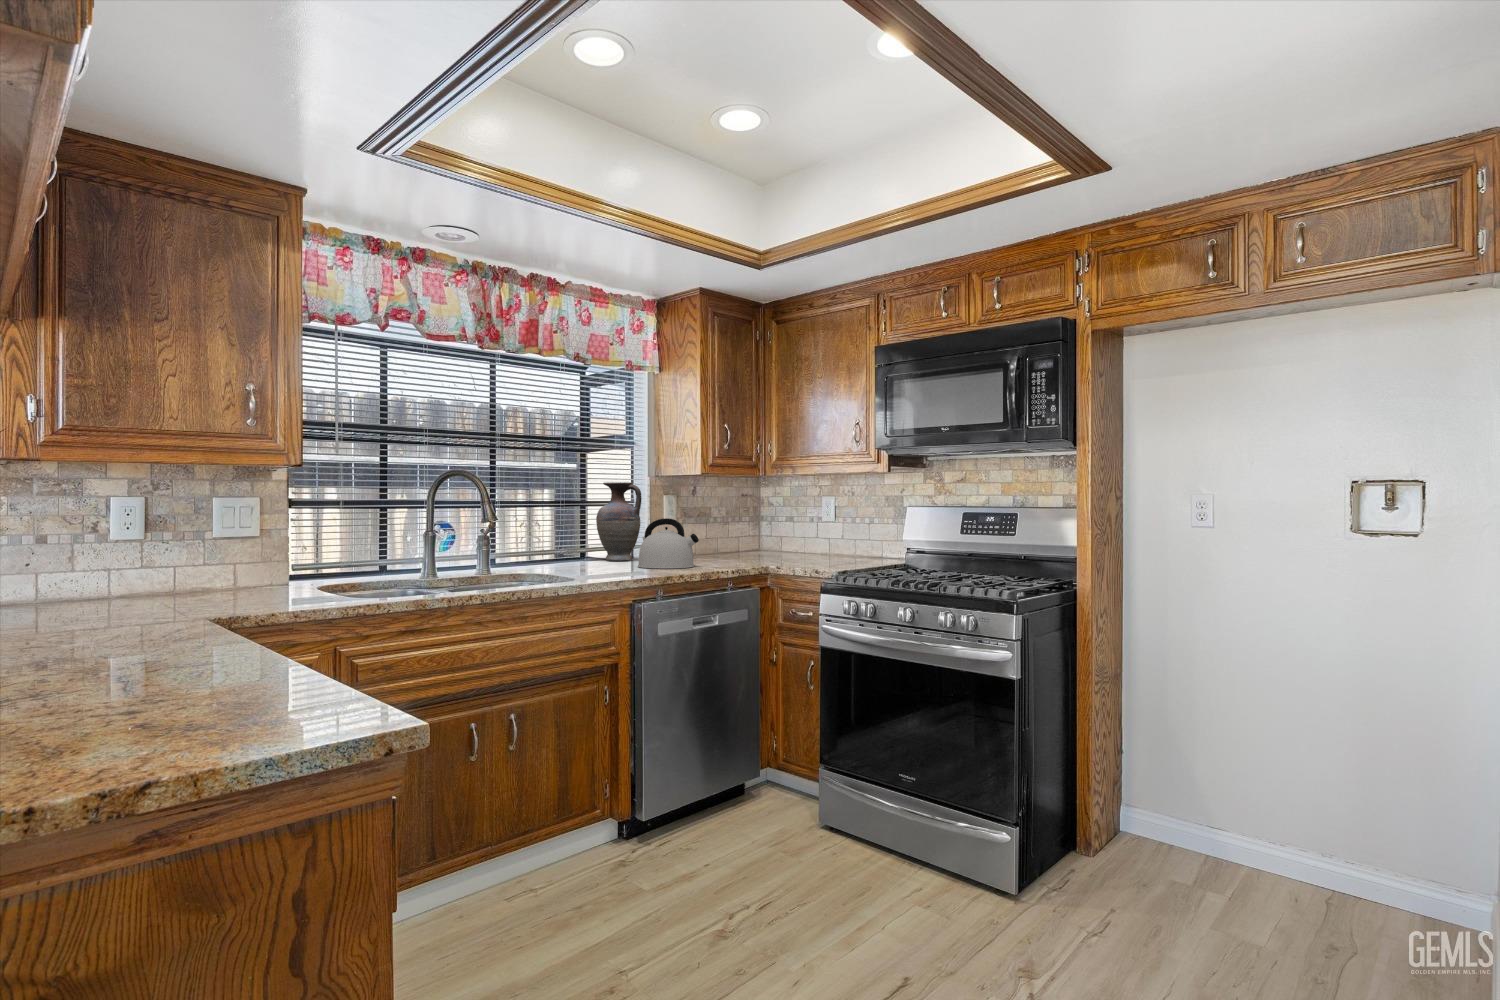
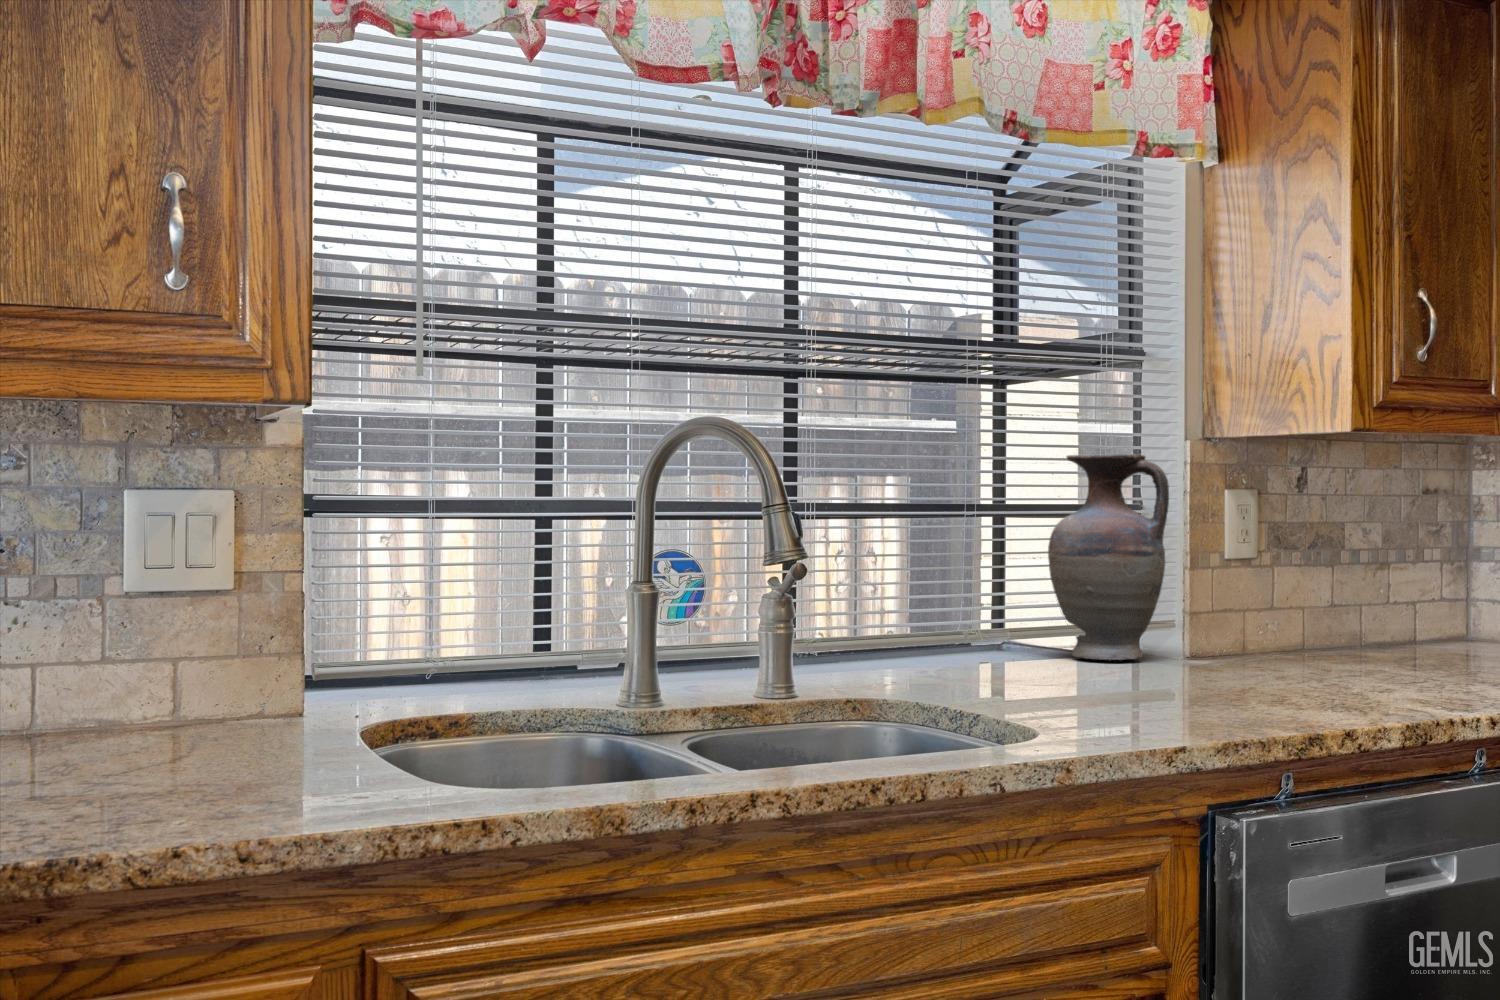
kettle: present [638,518,699,569] -> none [1181,554,1366,699]

